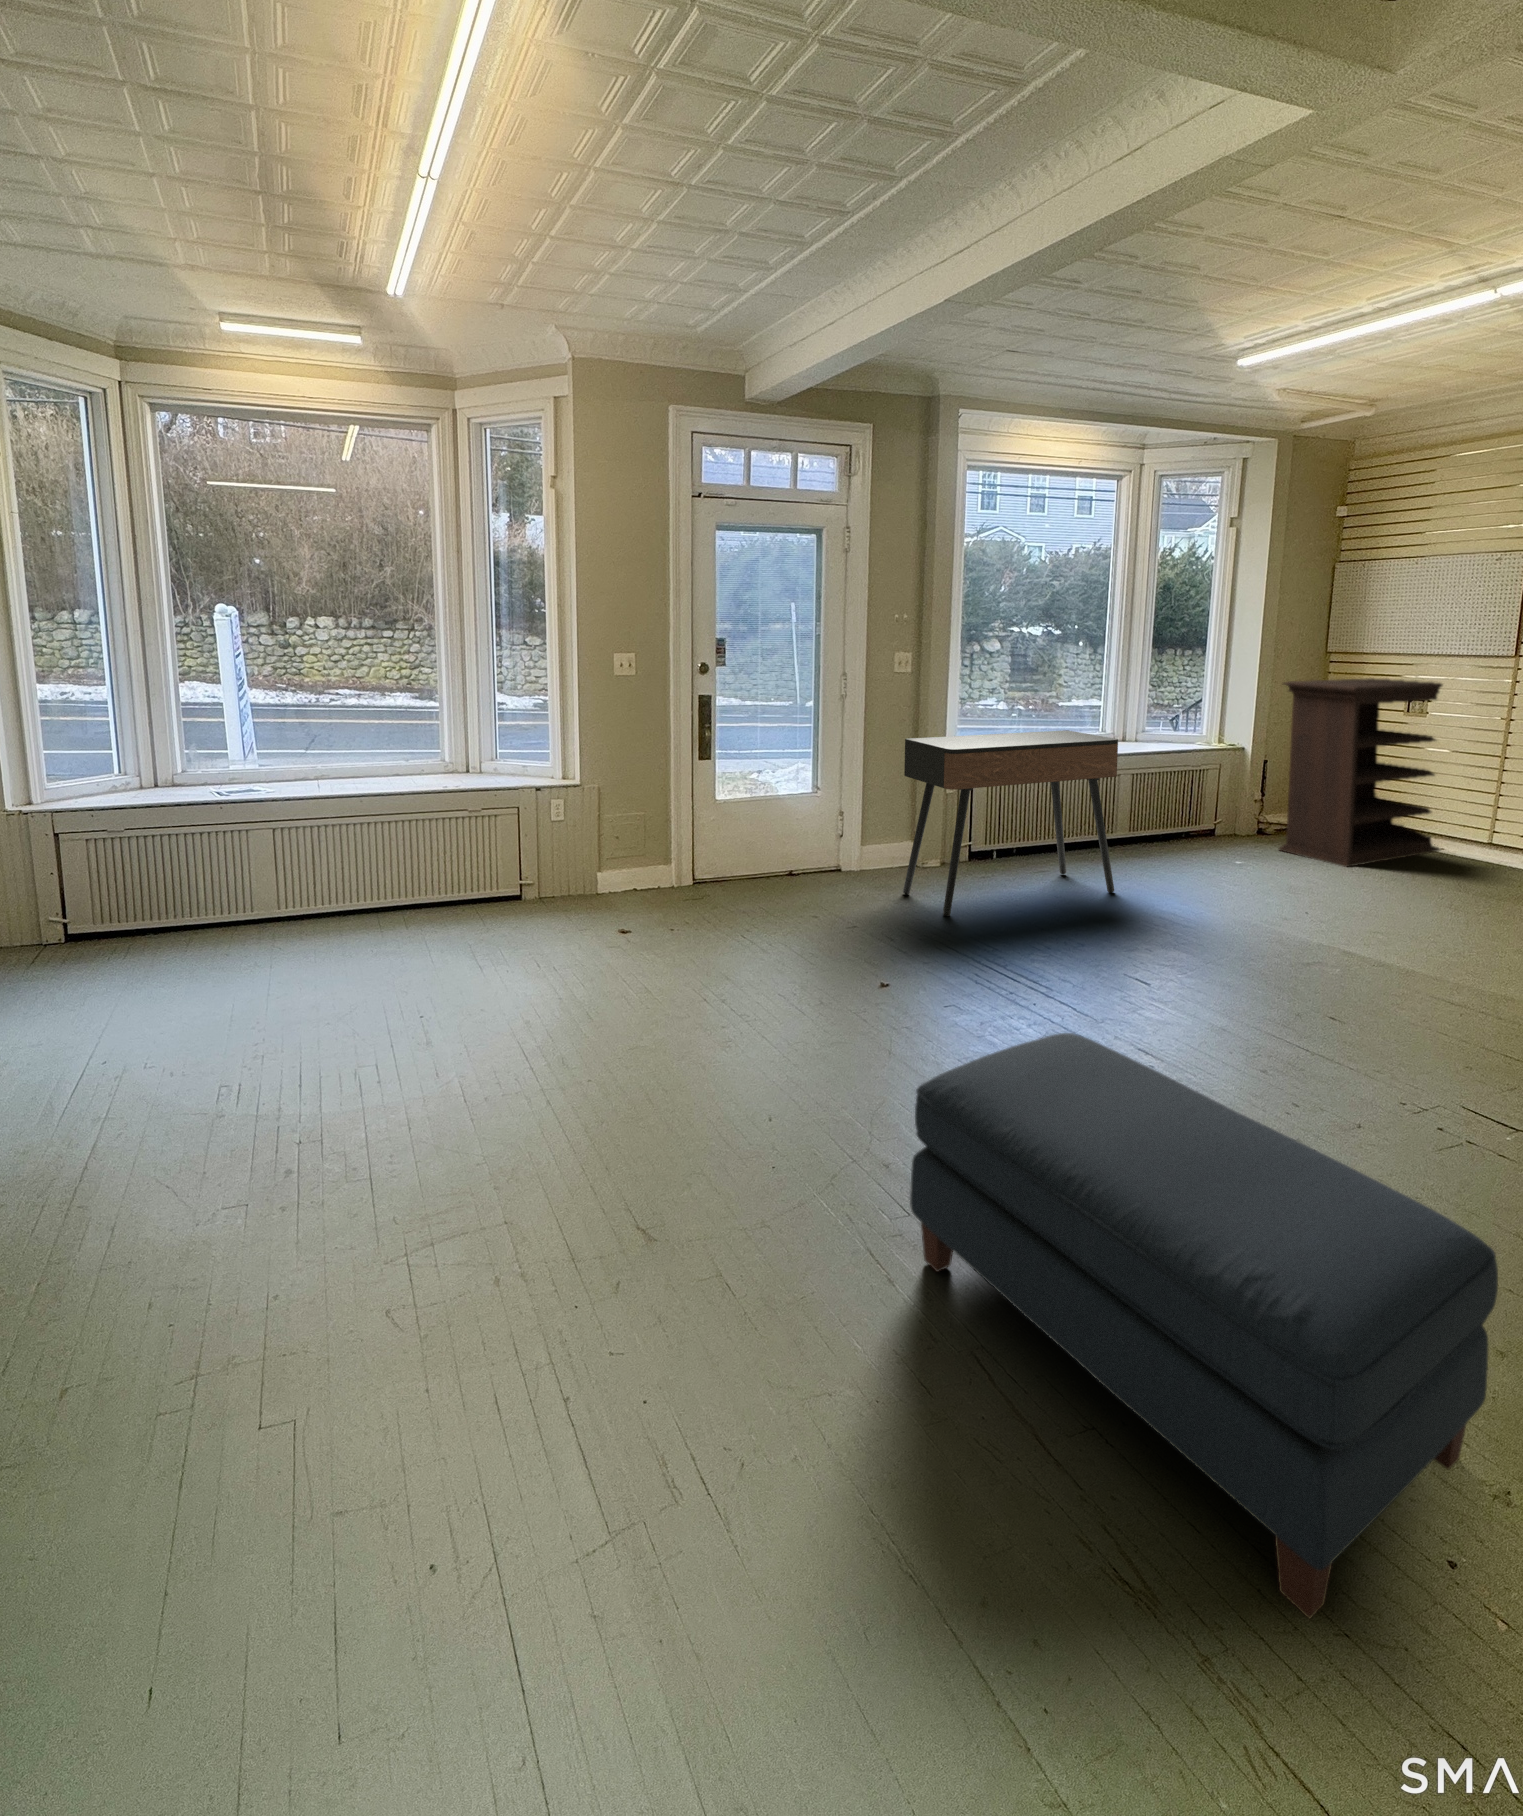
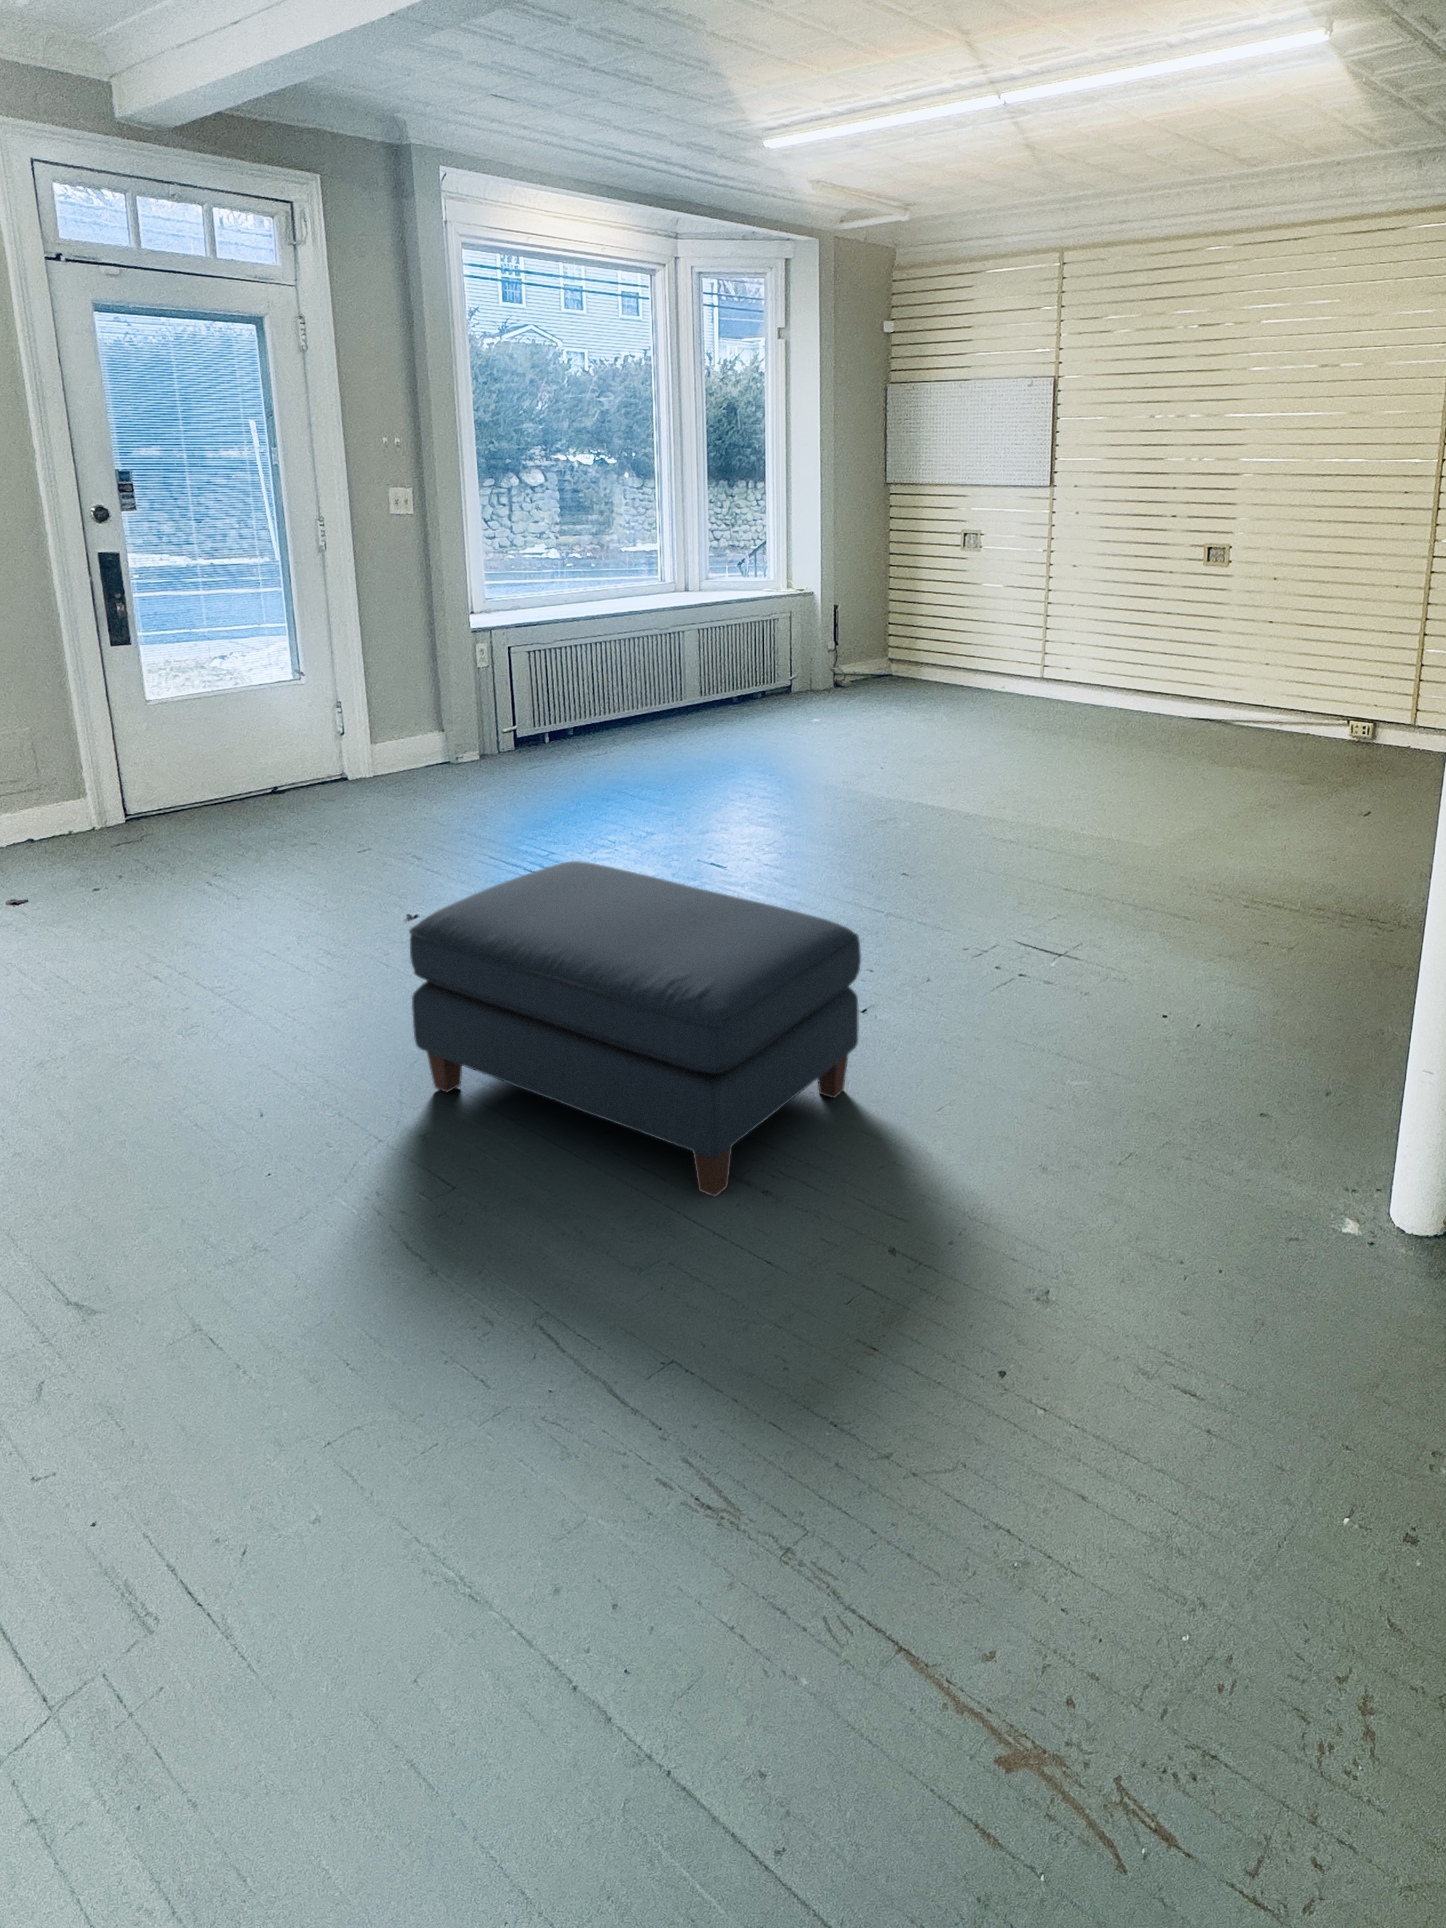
bookshelf: present [1279,678,1442,867] -> none [848,513,1002,711]
console table: present [903,730,1118,916] -> none [415,581,677,807]

